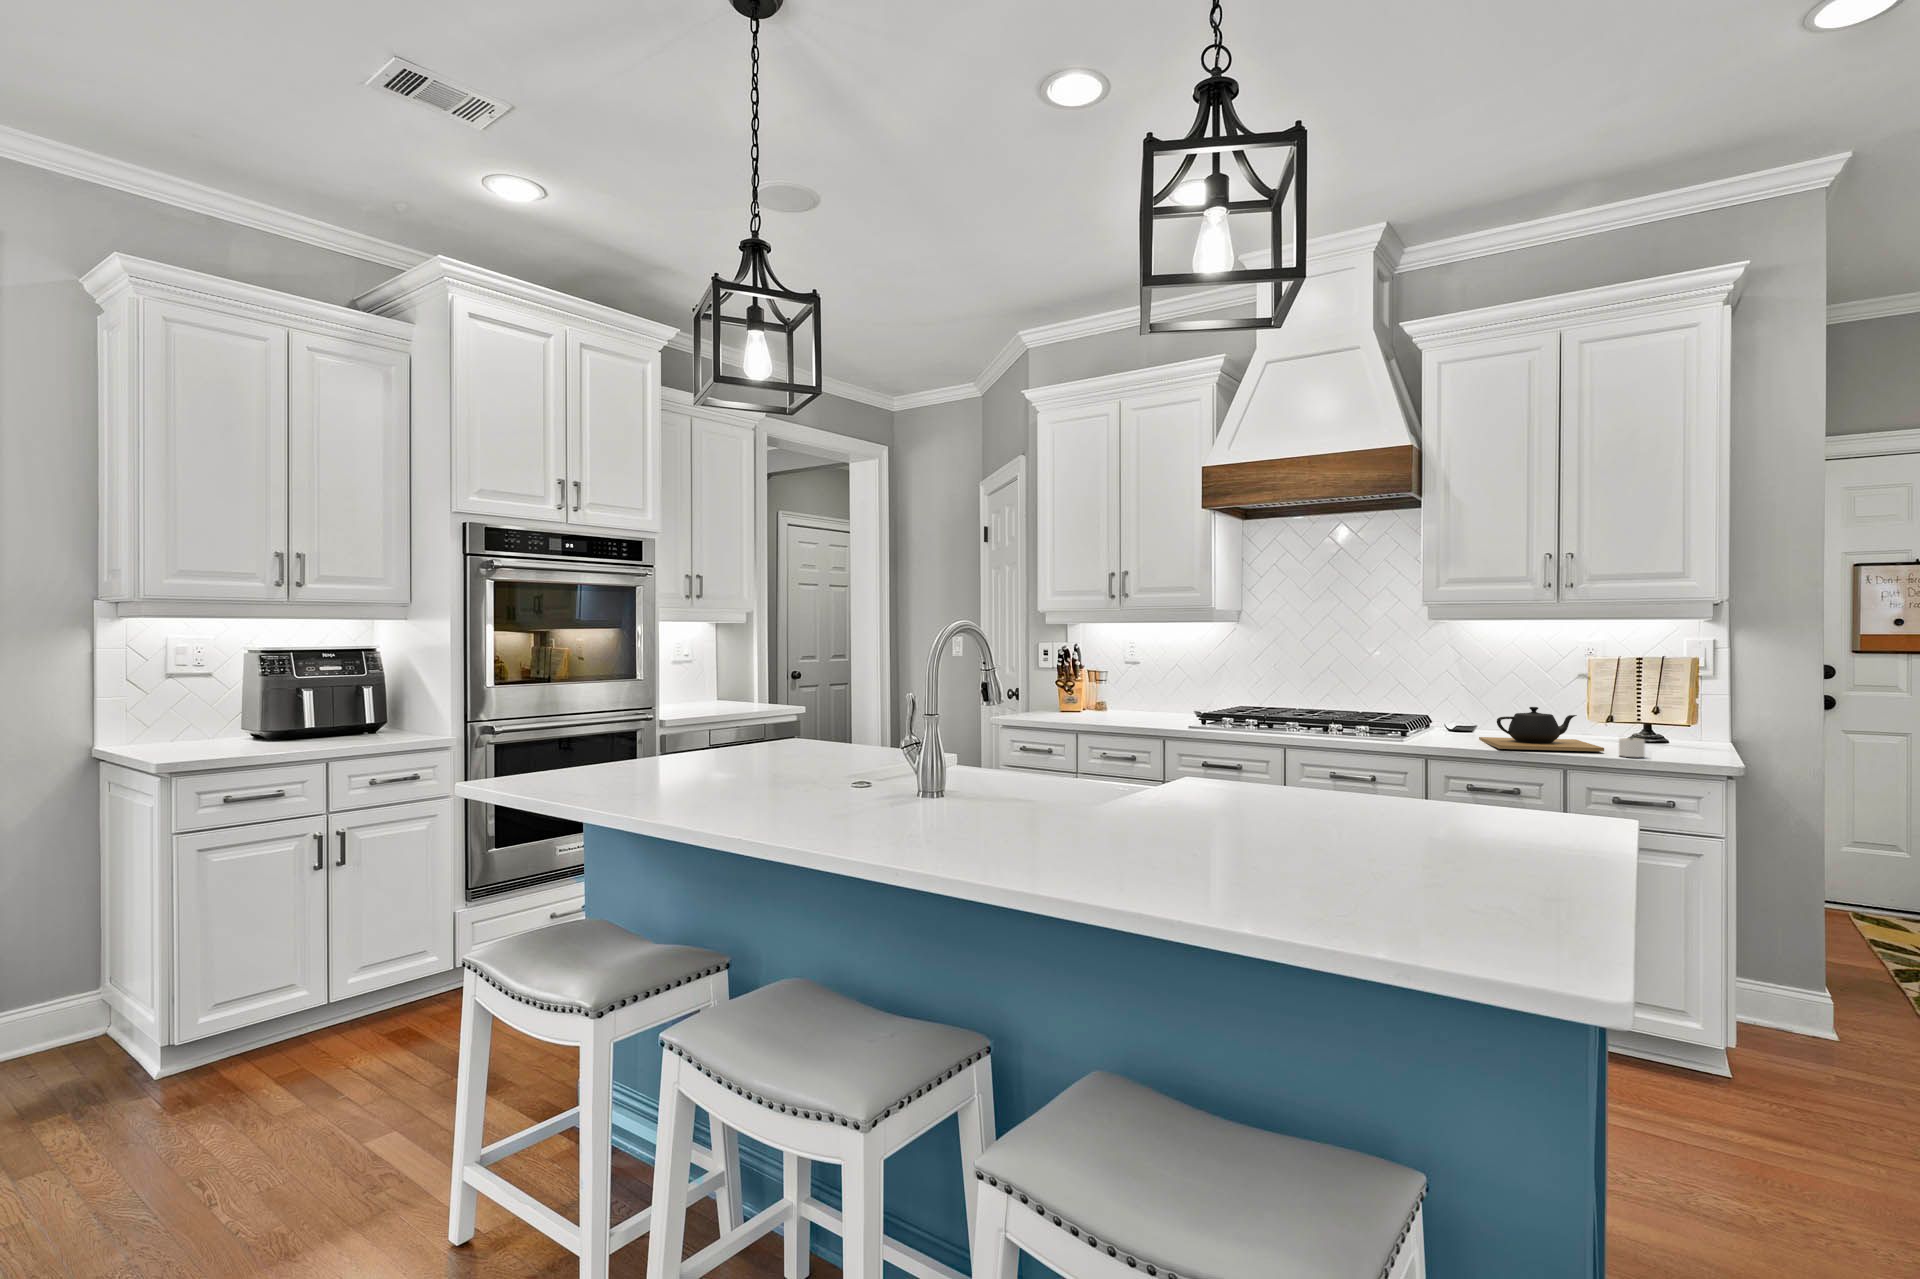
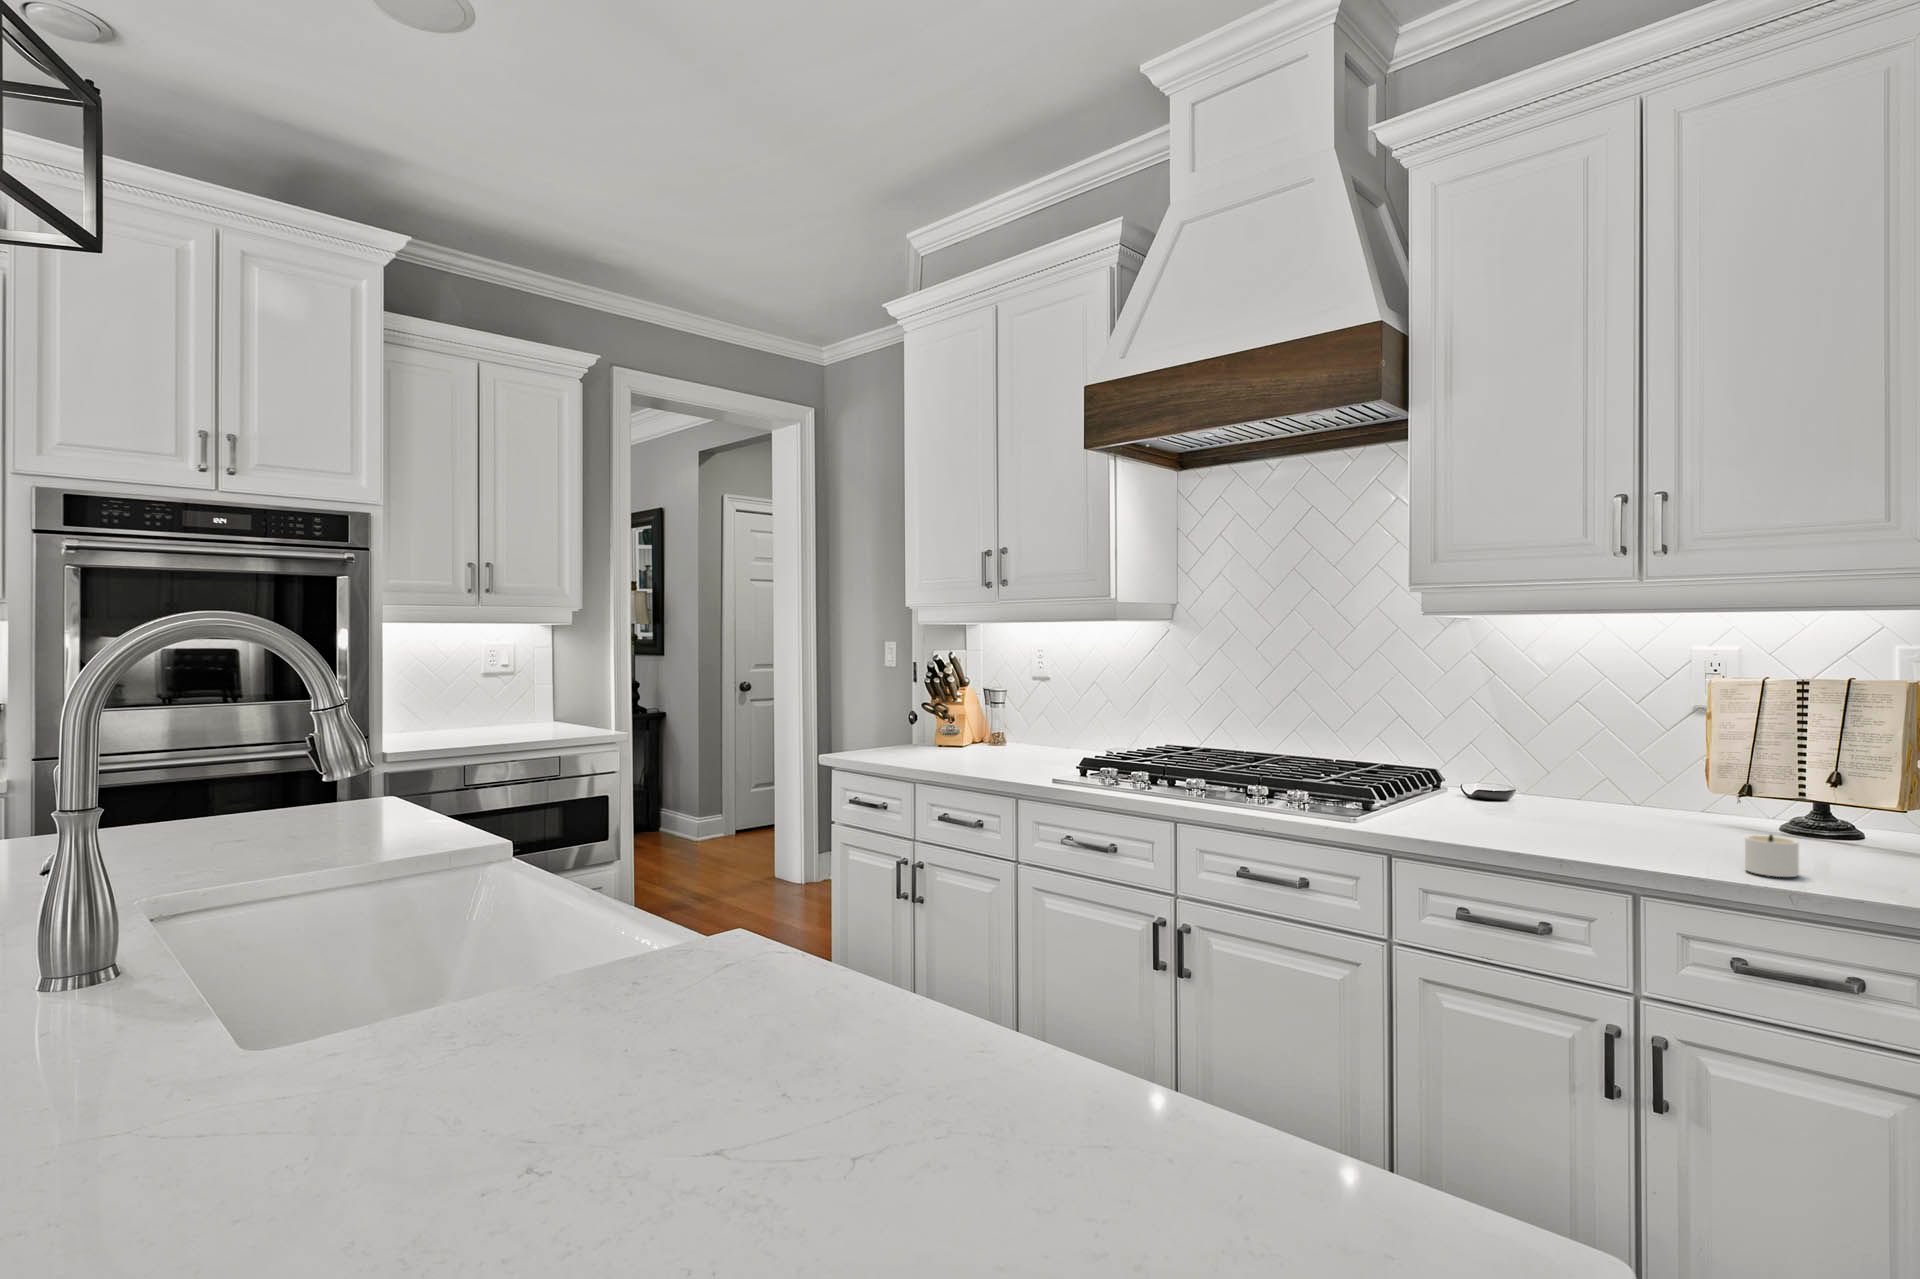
teapot: present [1479,707,1604,751] -> none [1499,767,1718,859]

